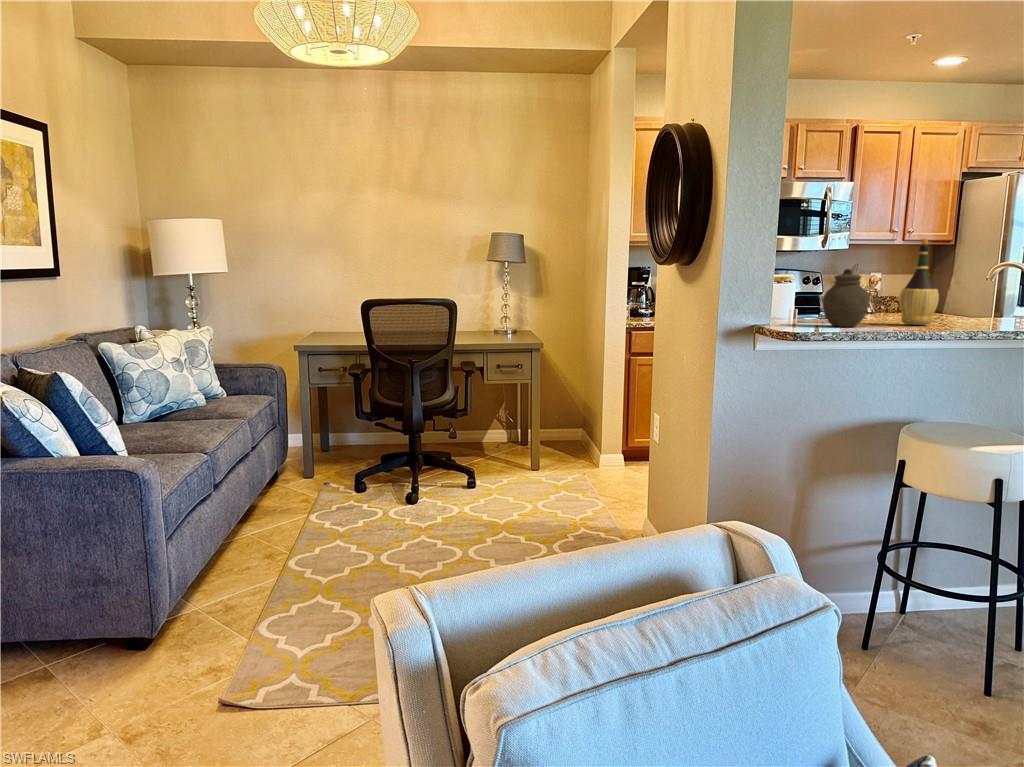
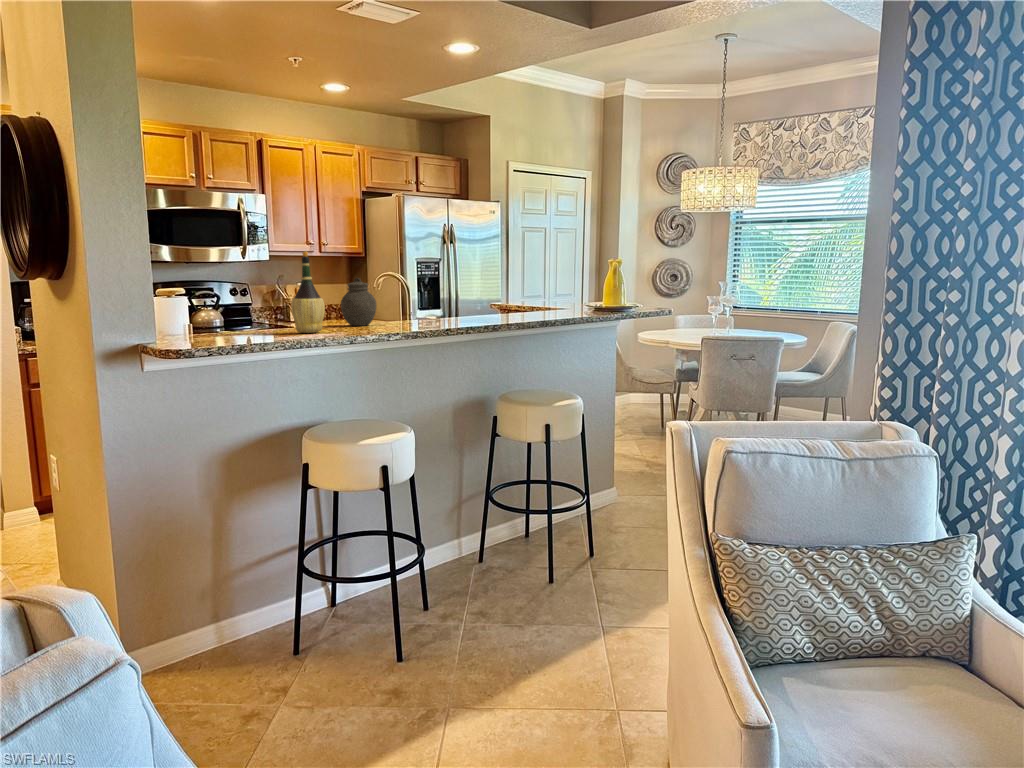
jar: present [823,269,870,327] -> present [341,278,376,326]

